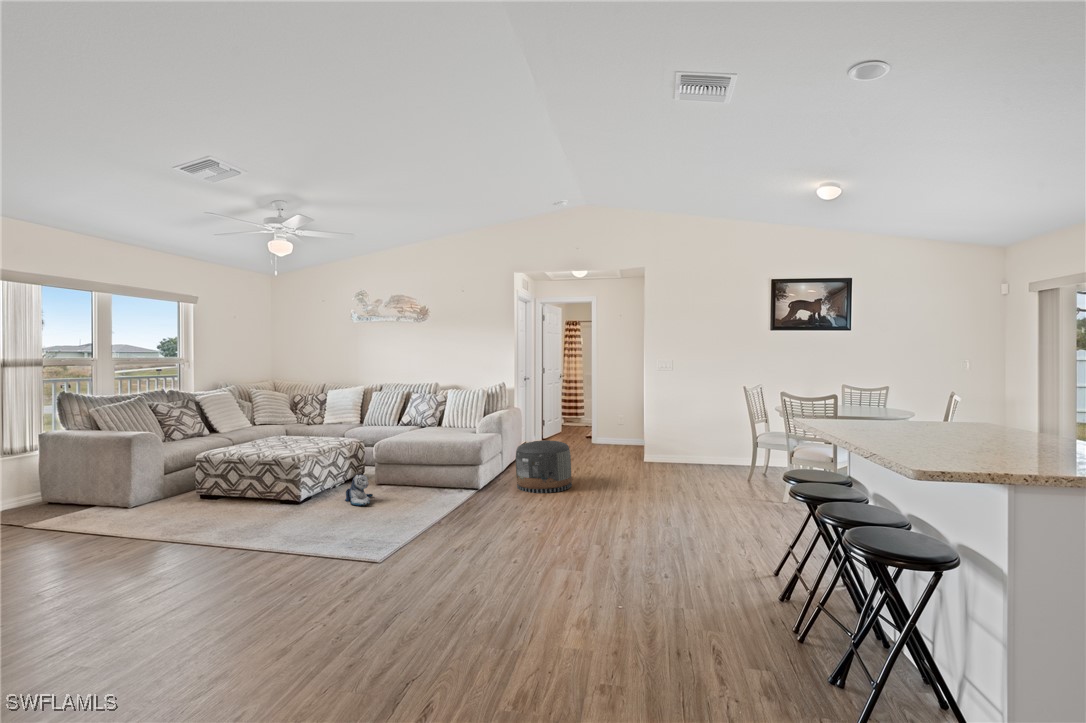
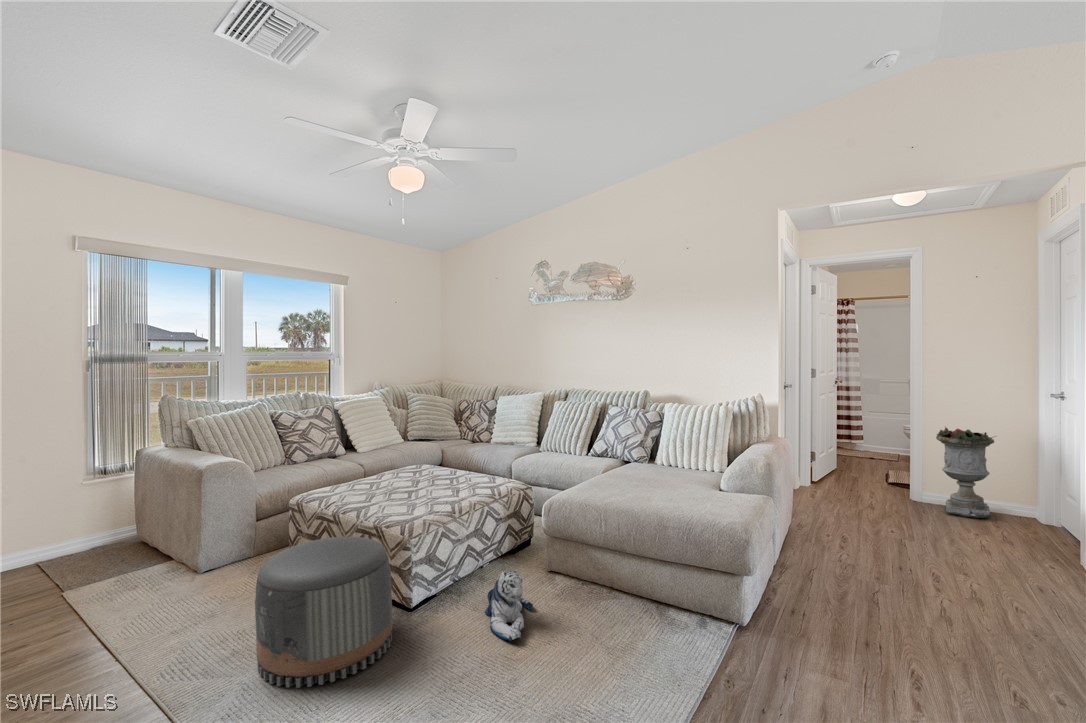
planter: none [604,399,629,448] -> present [936,427,995,518]
pouf: present [516,440,572,493] -> present [255,537,393,688]

